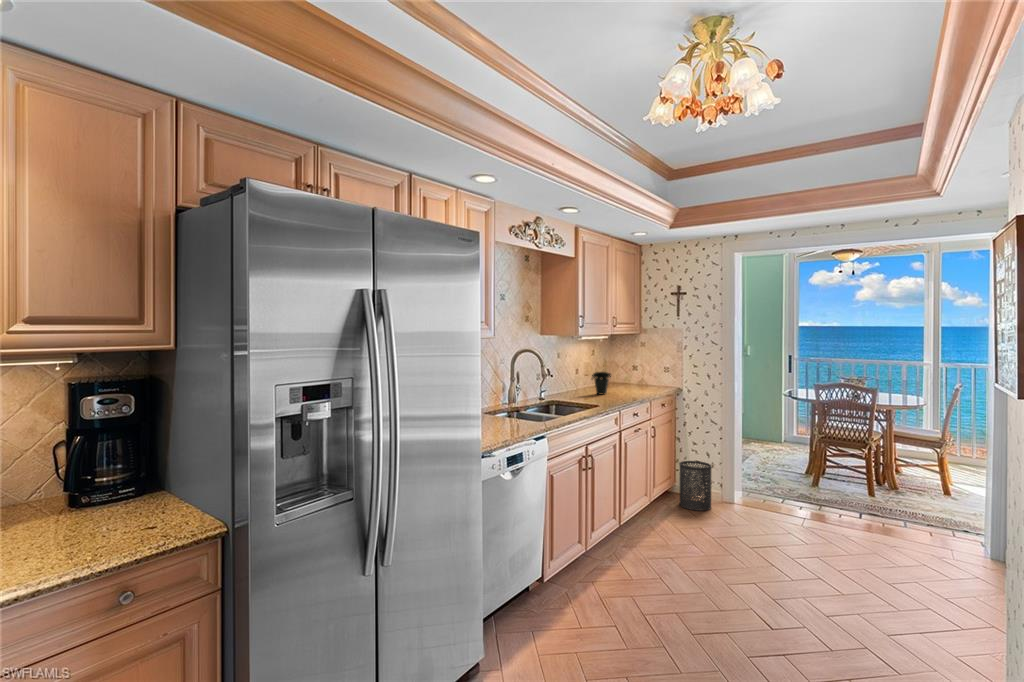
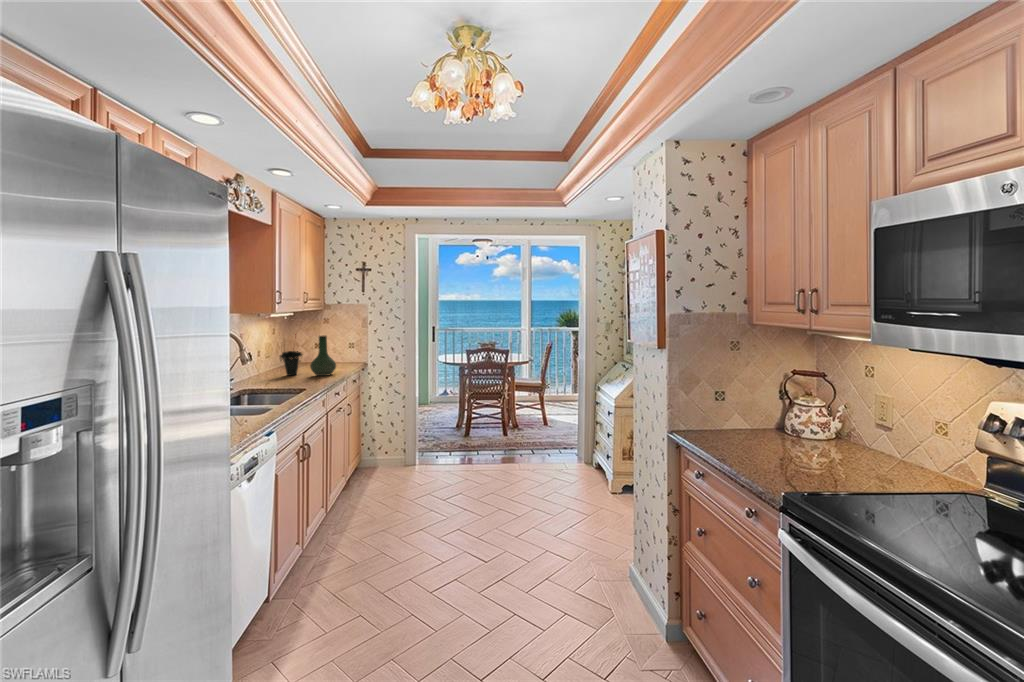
vase: none [613,358,637,397] -> present [310,335,336,376]
trash can: present [679,461,712,511] -> none [370,430,401,477]

